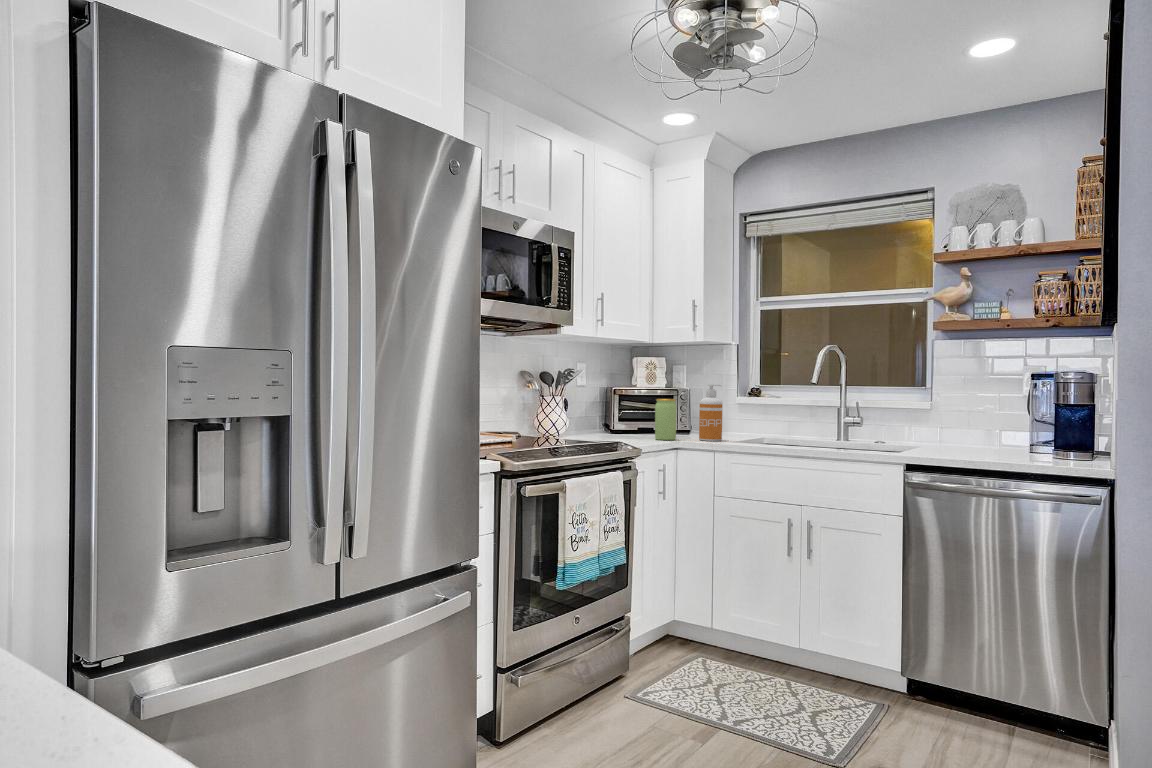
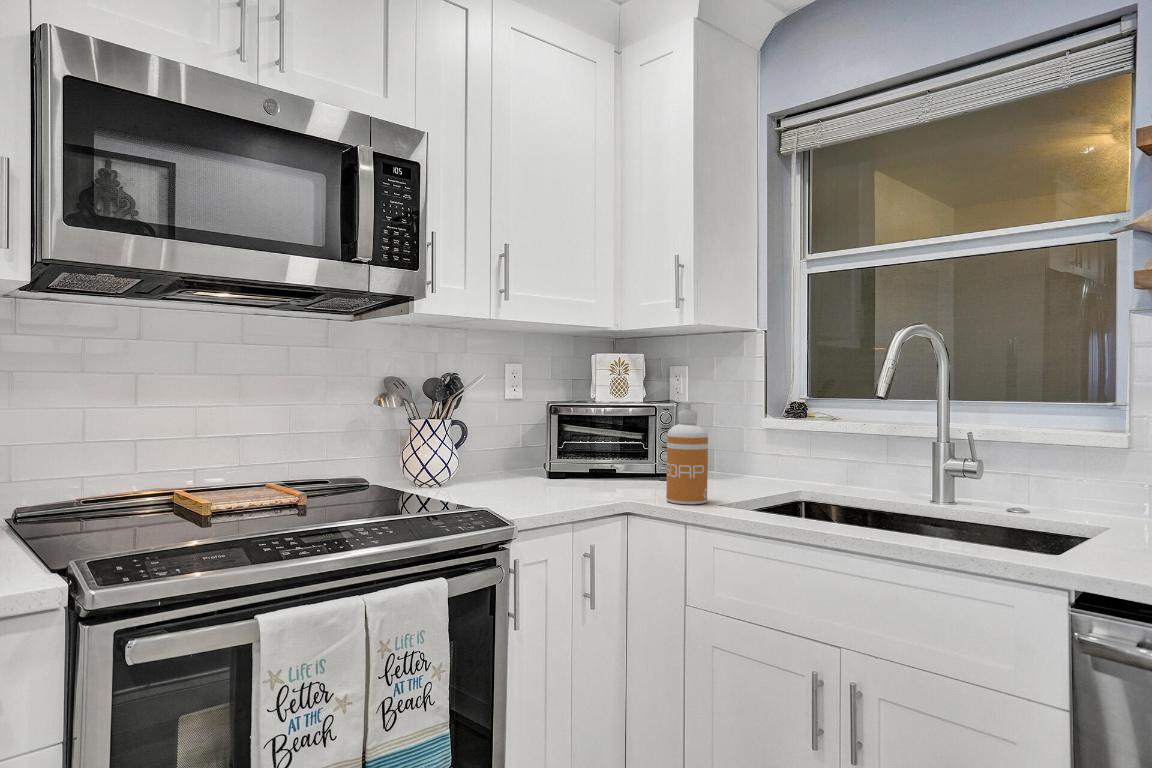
jar: present [655,399,676,440] -> none [587,426,625,501]

